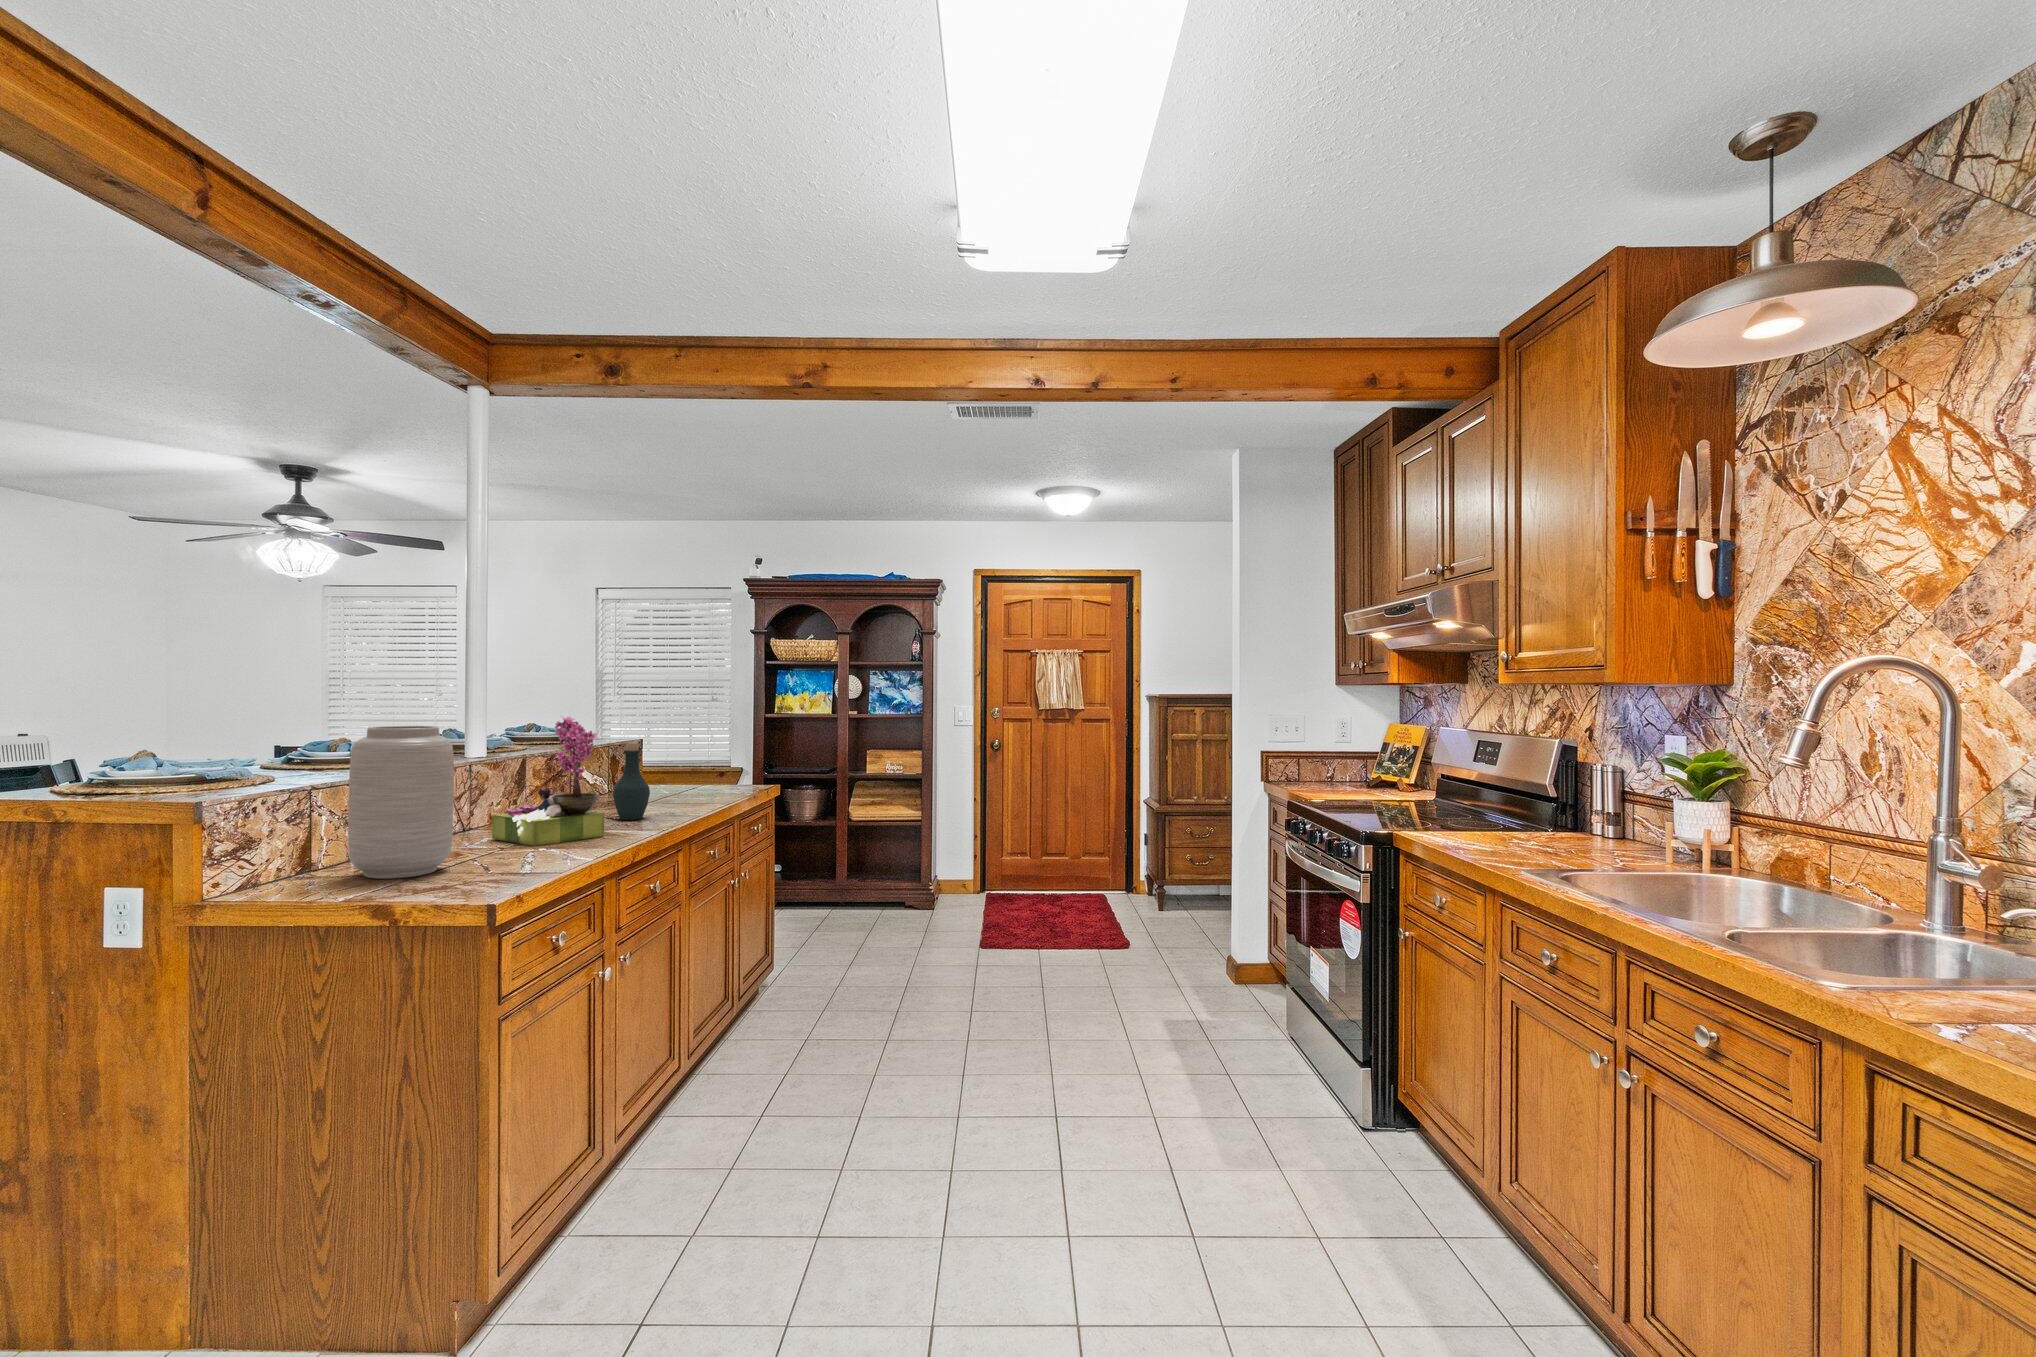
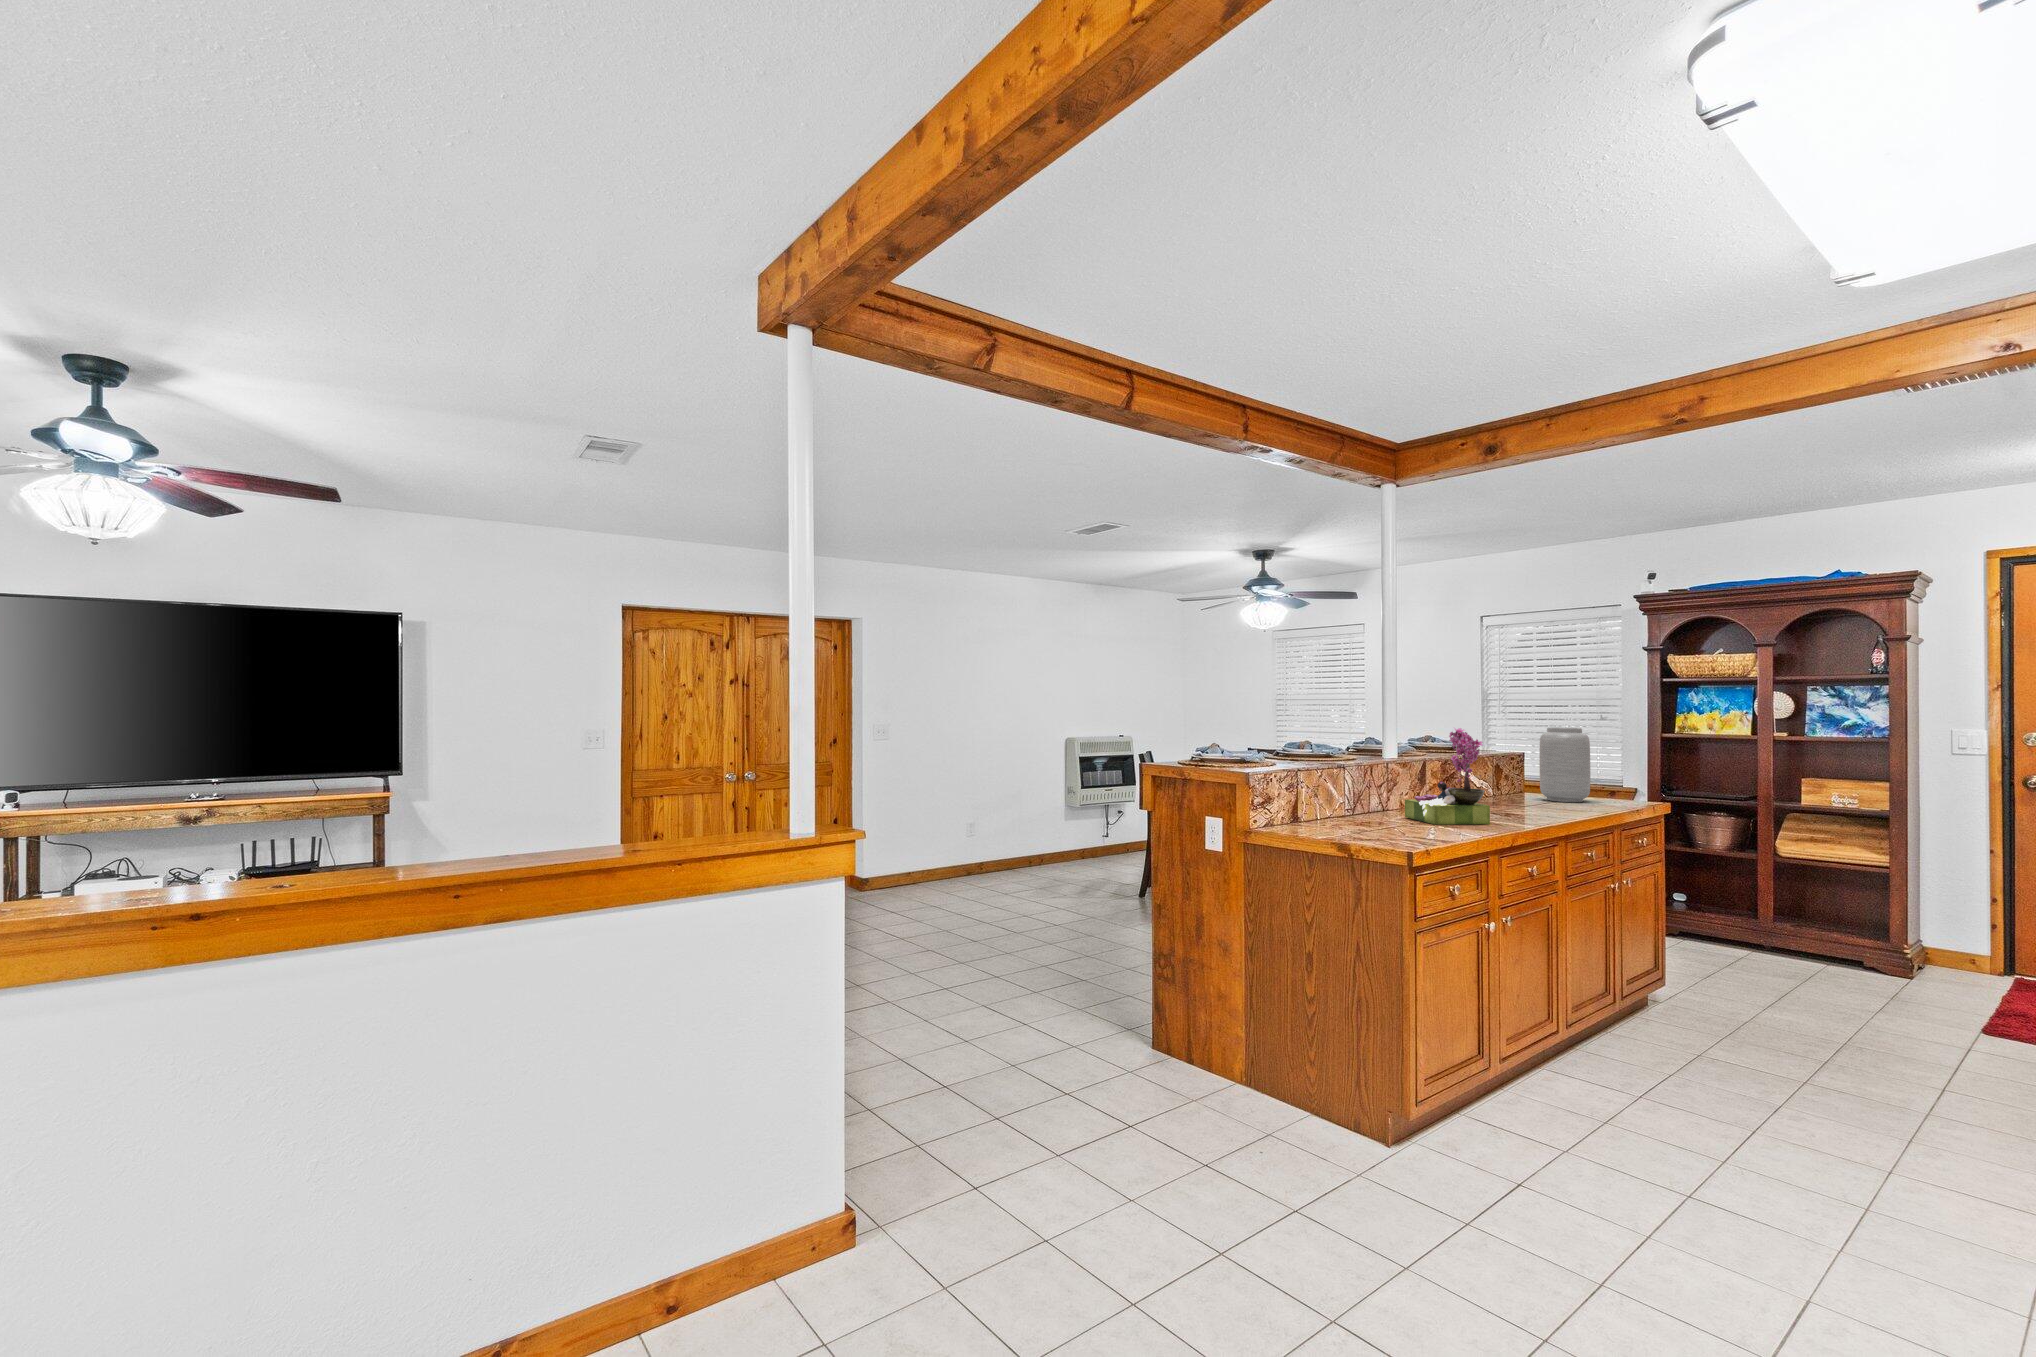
vase: present [348,726,454,879] -> present [1539,727,1590,802]
bottle: present [613,742,650,820] -> none [1498,751,1531,816]

